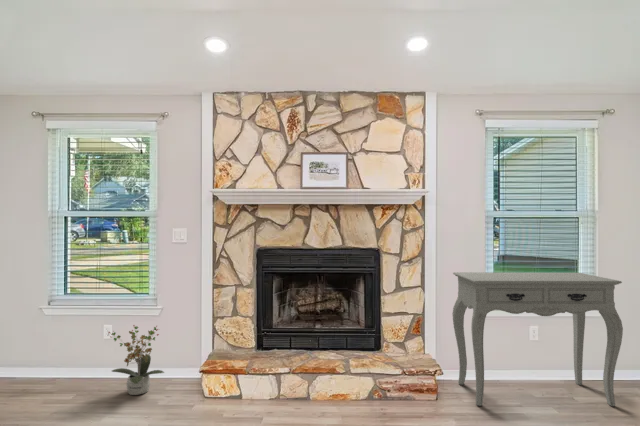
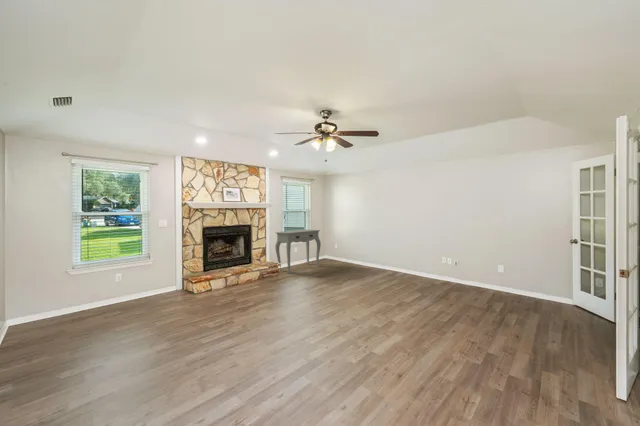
potted plant: present [109,325,164,395] -> none [138,268,169,302]

